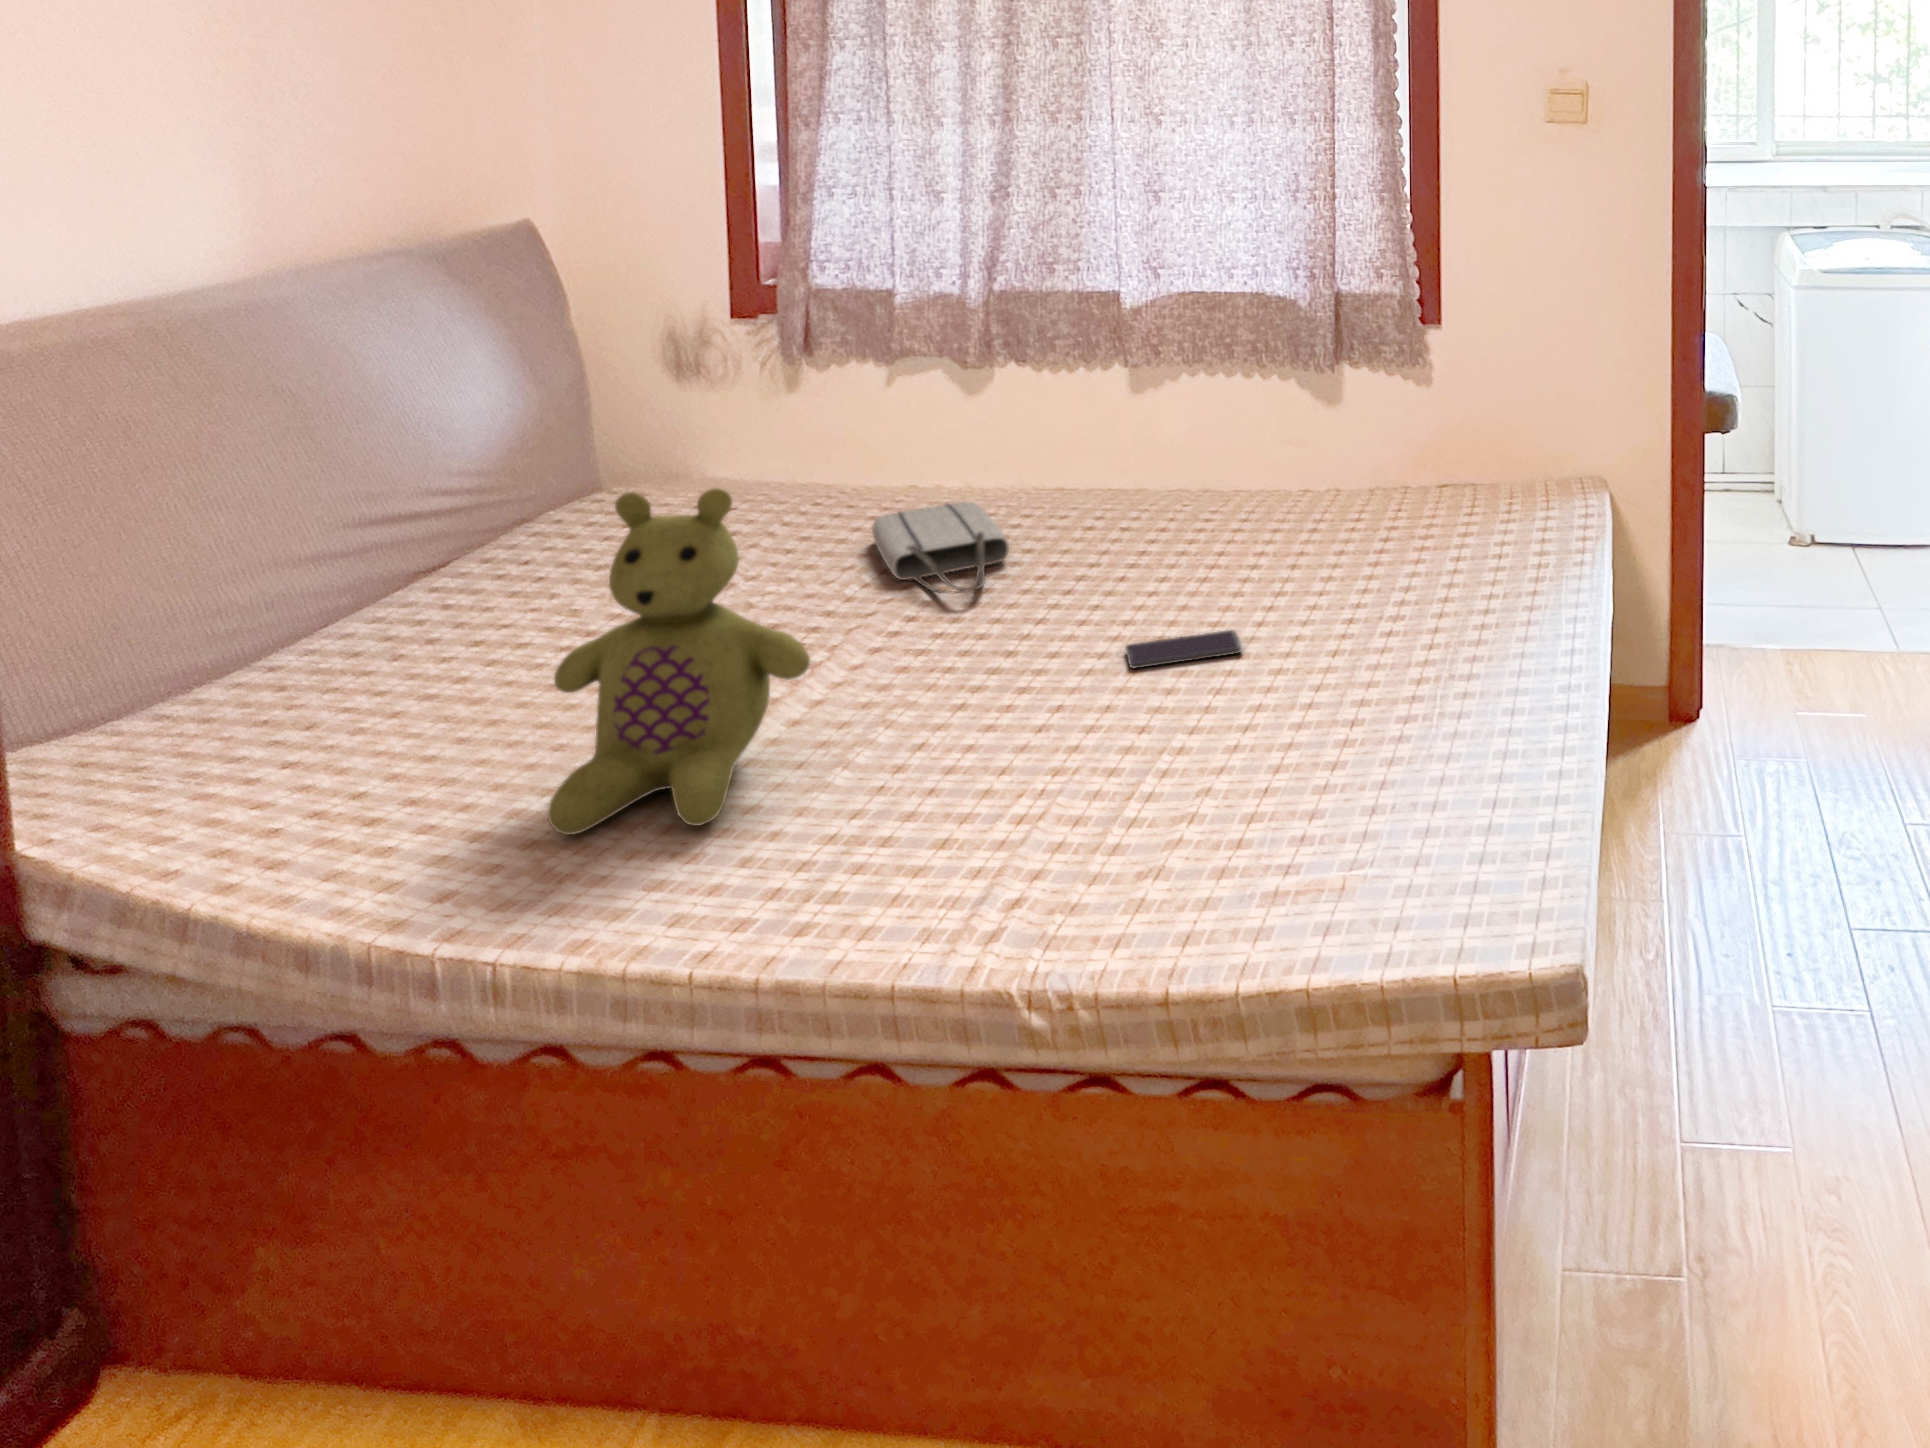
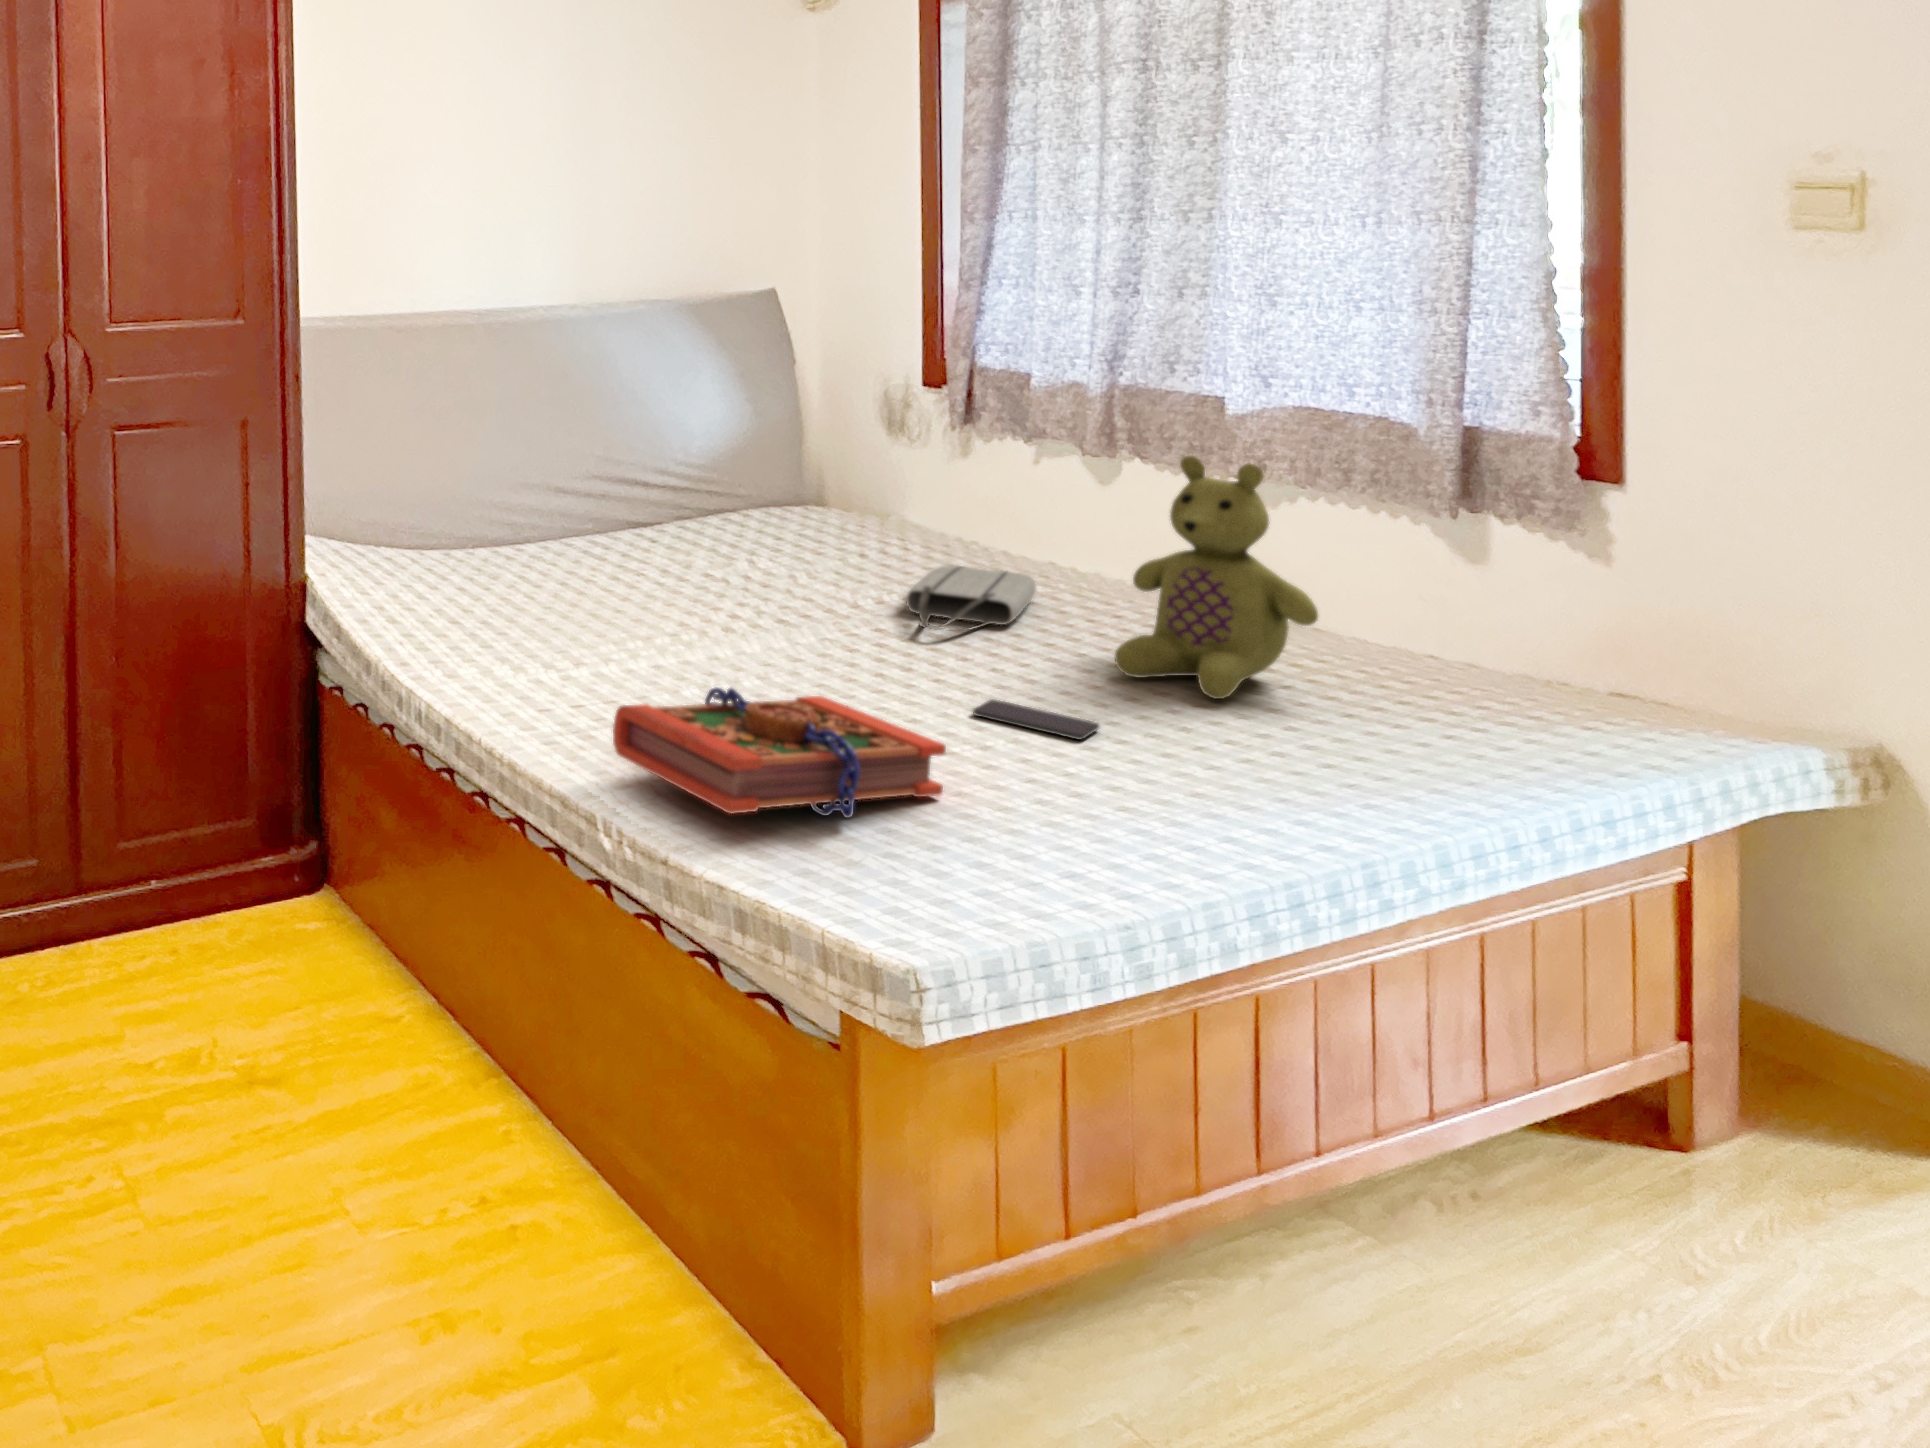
stuffed bear: present [548,488,810,835] -> present [1115,455,1318,699]
book: none [957,712,1254,905] -> present [613,688,946,818]

